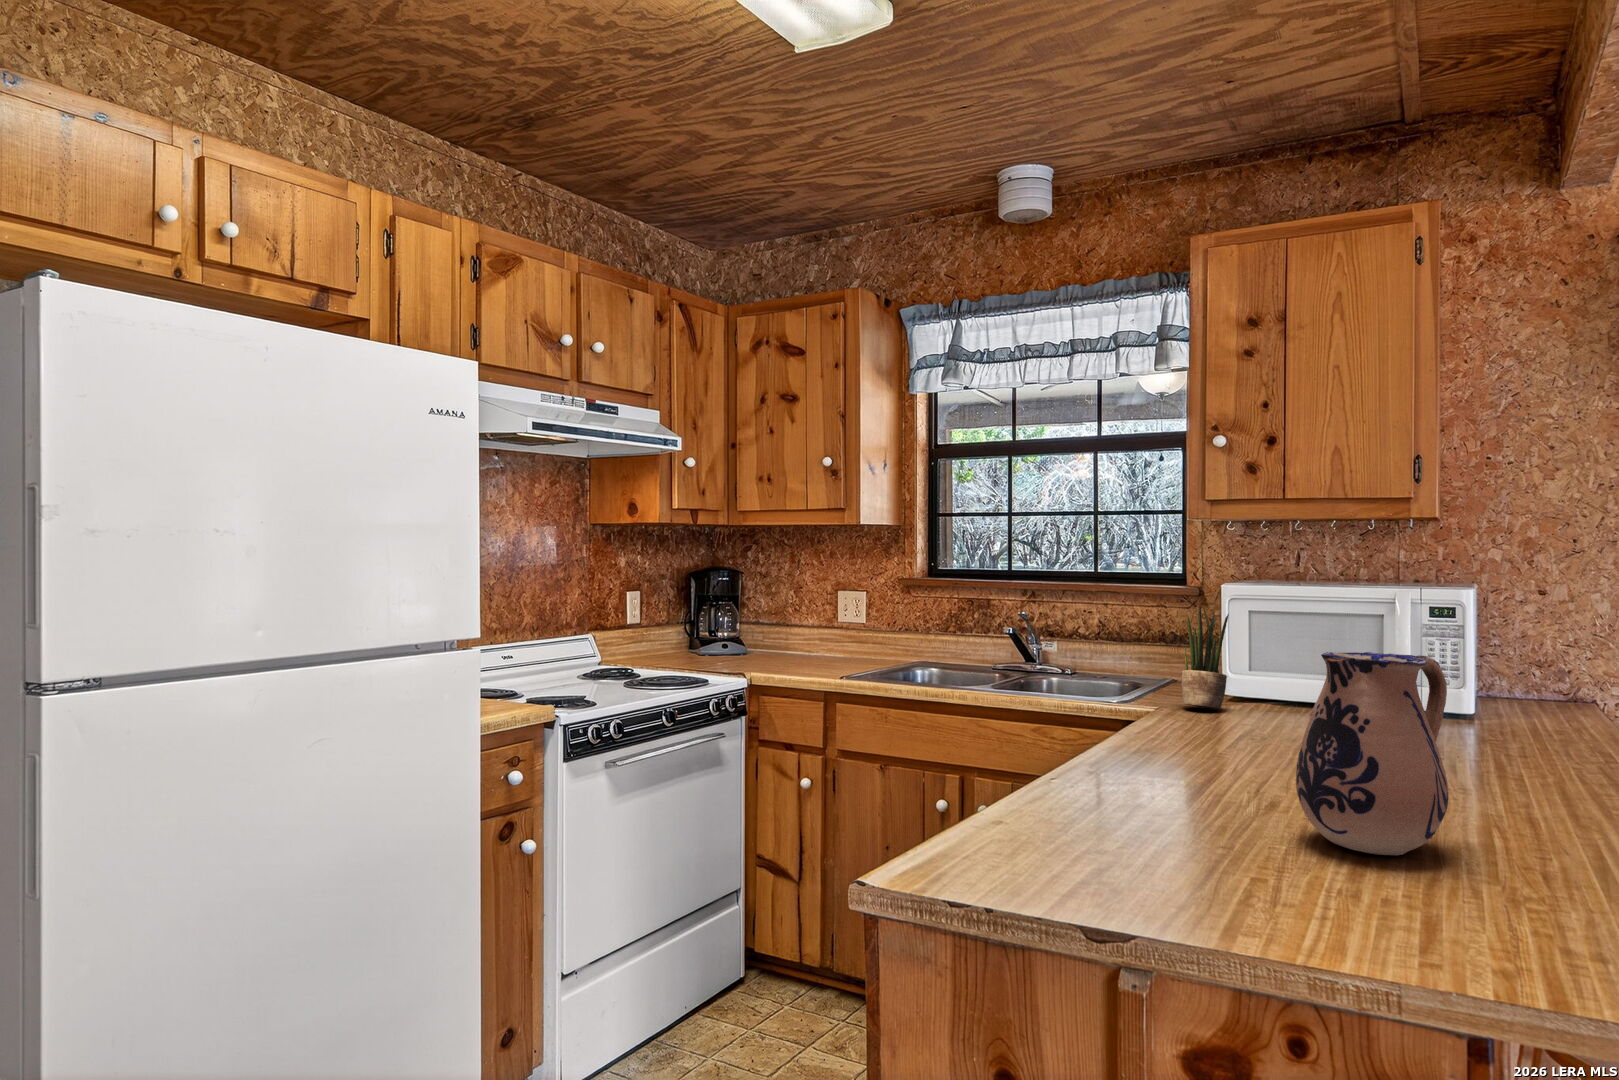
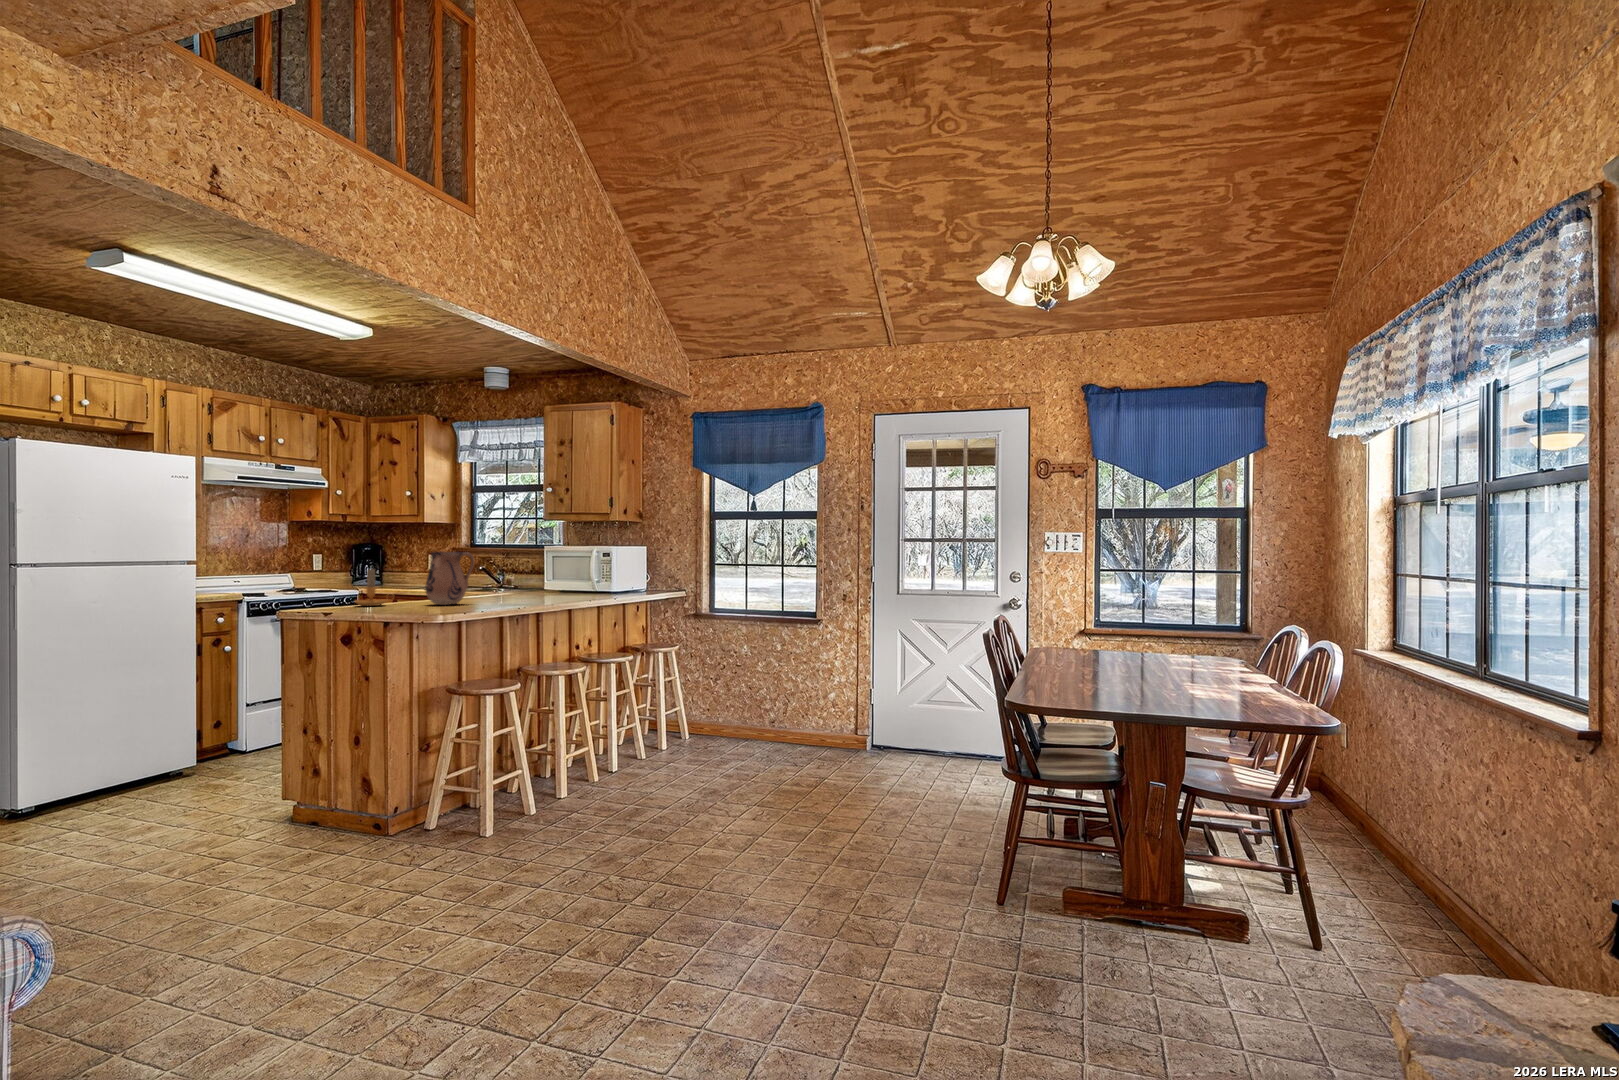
potted plant: present [1182,604,1229,708] -> none [516,552,536,592]
candle: none [1073,711,1207,857] -> present [355,569,387,606]

